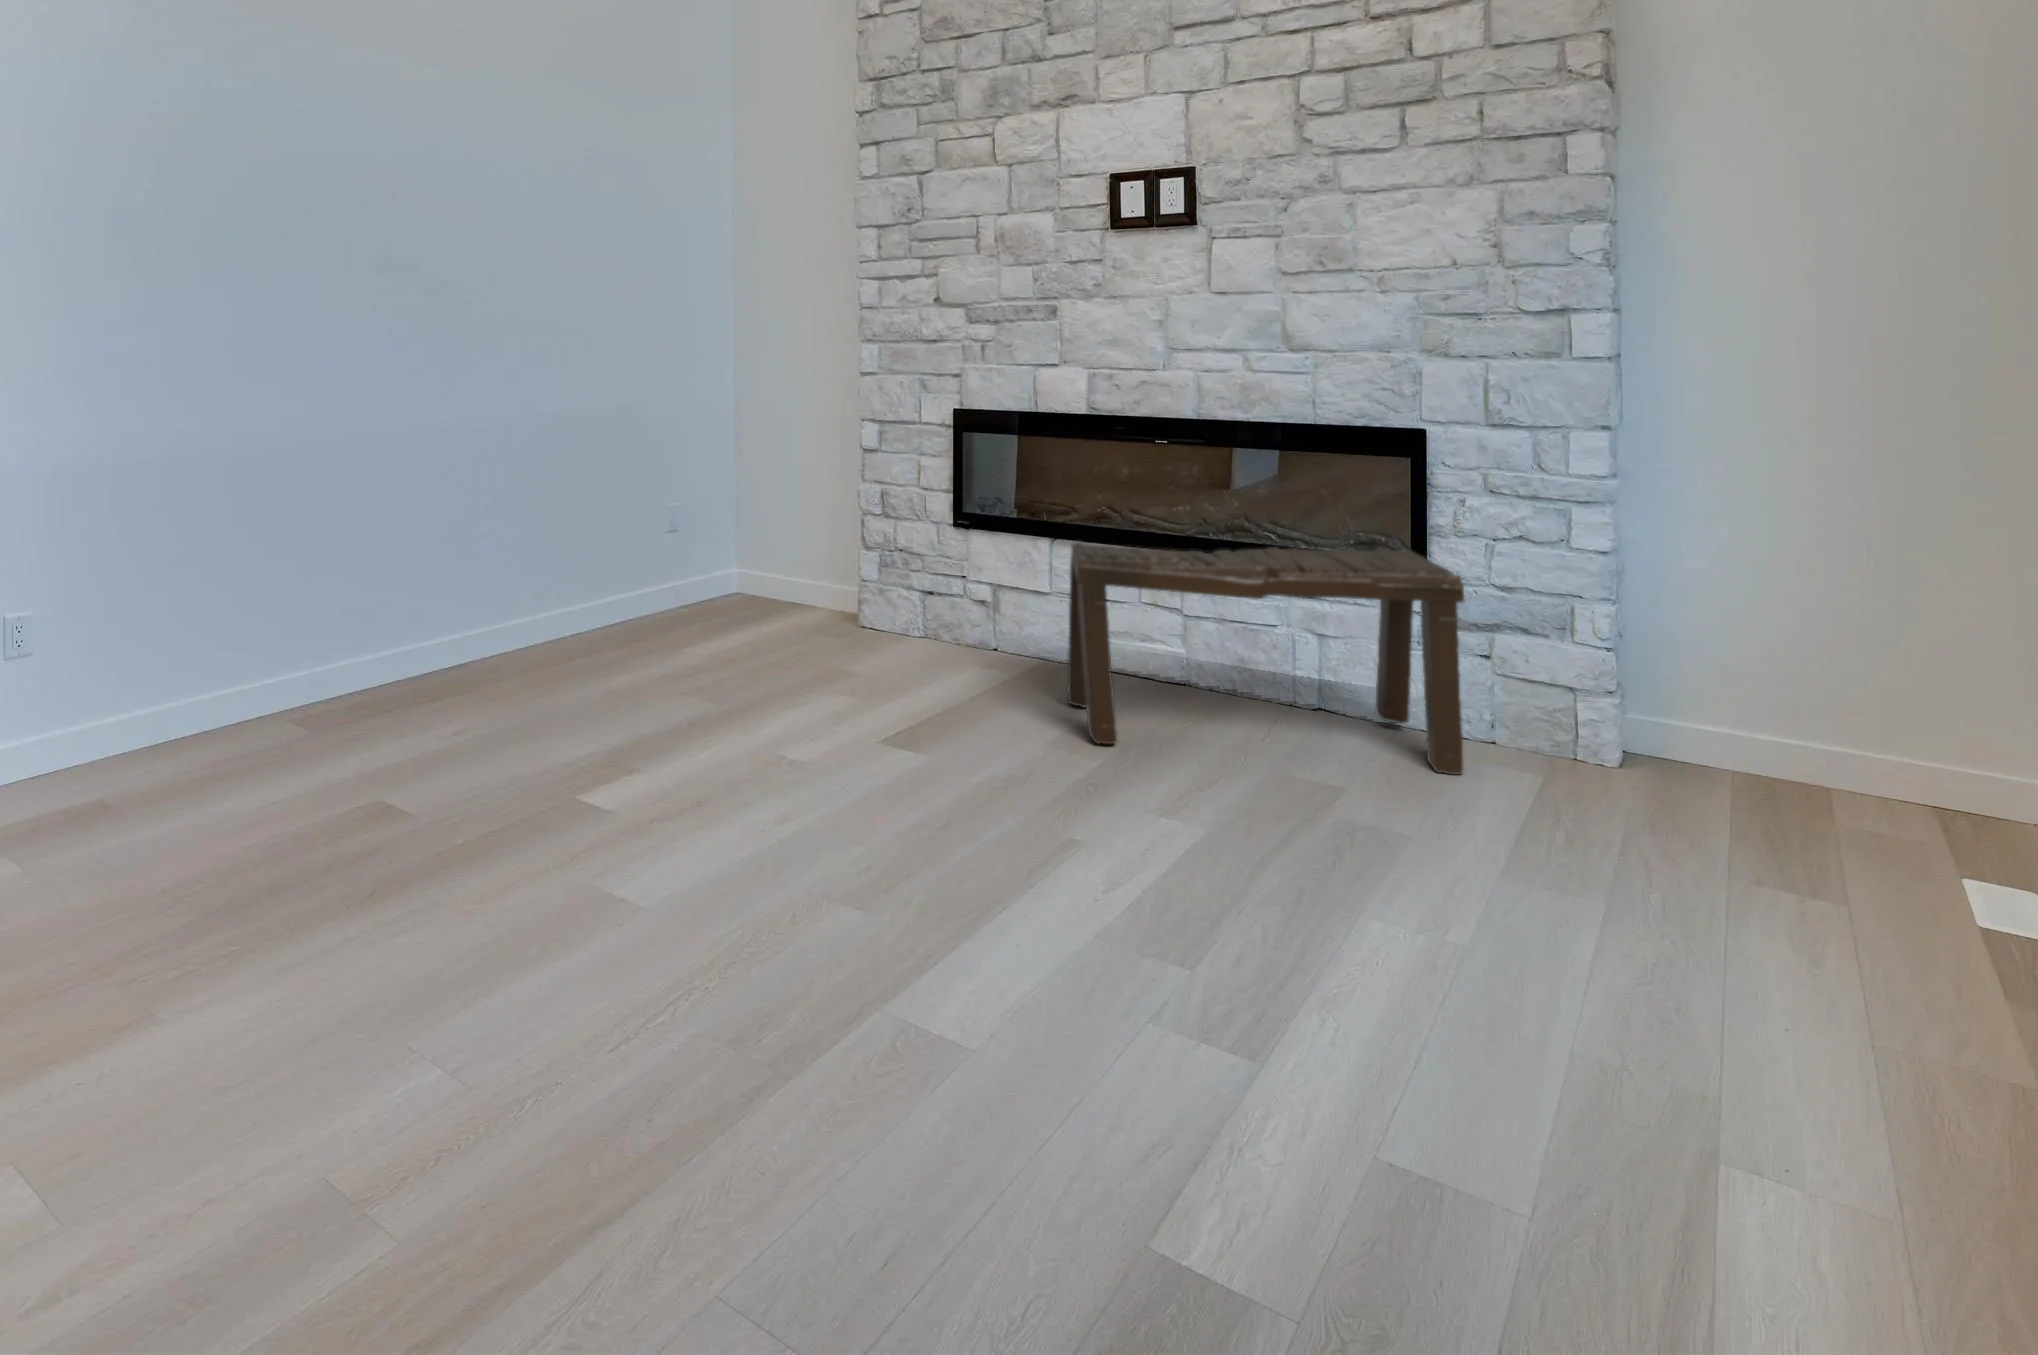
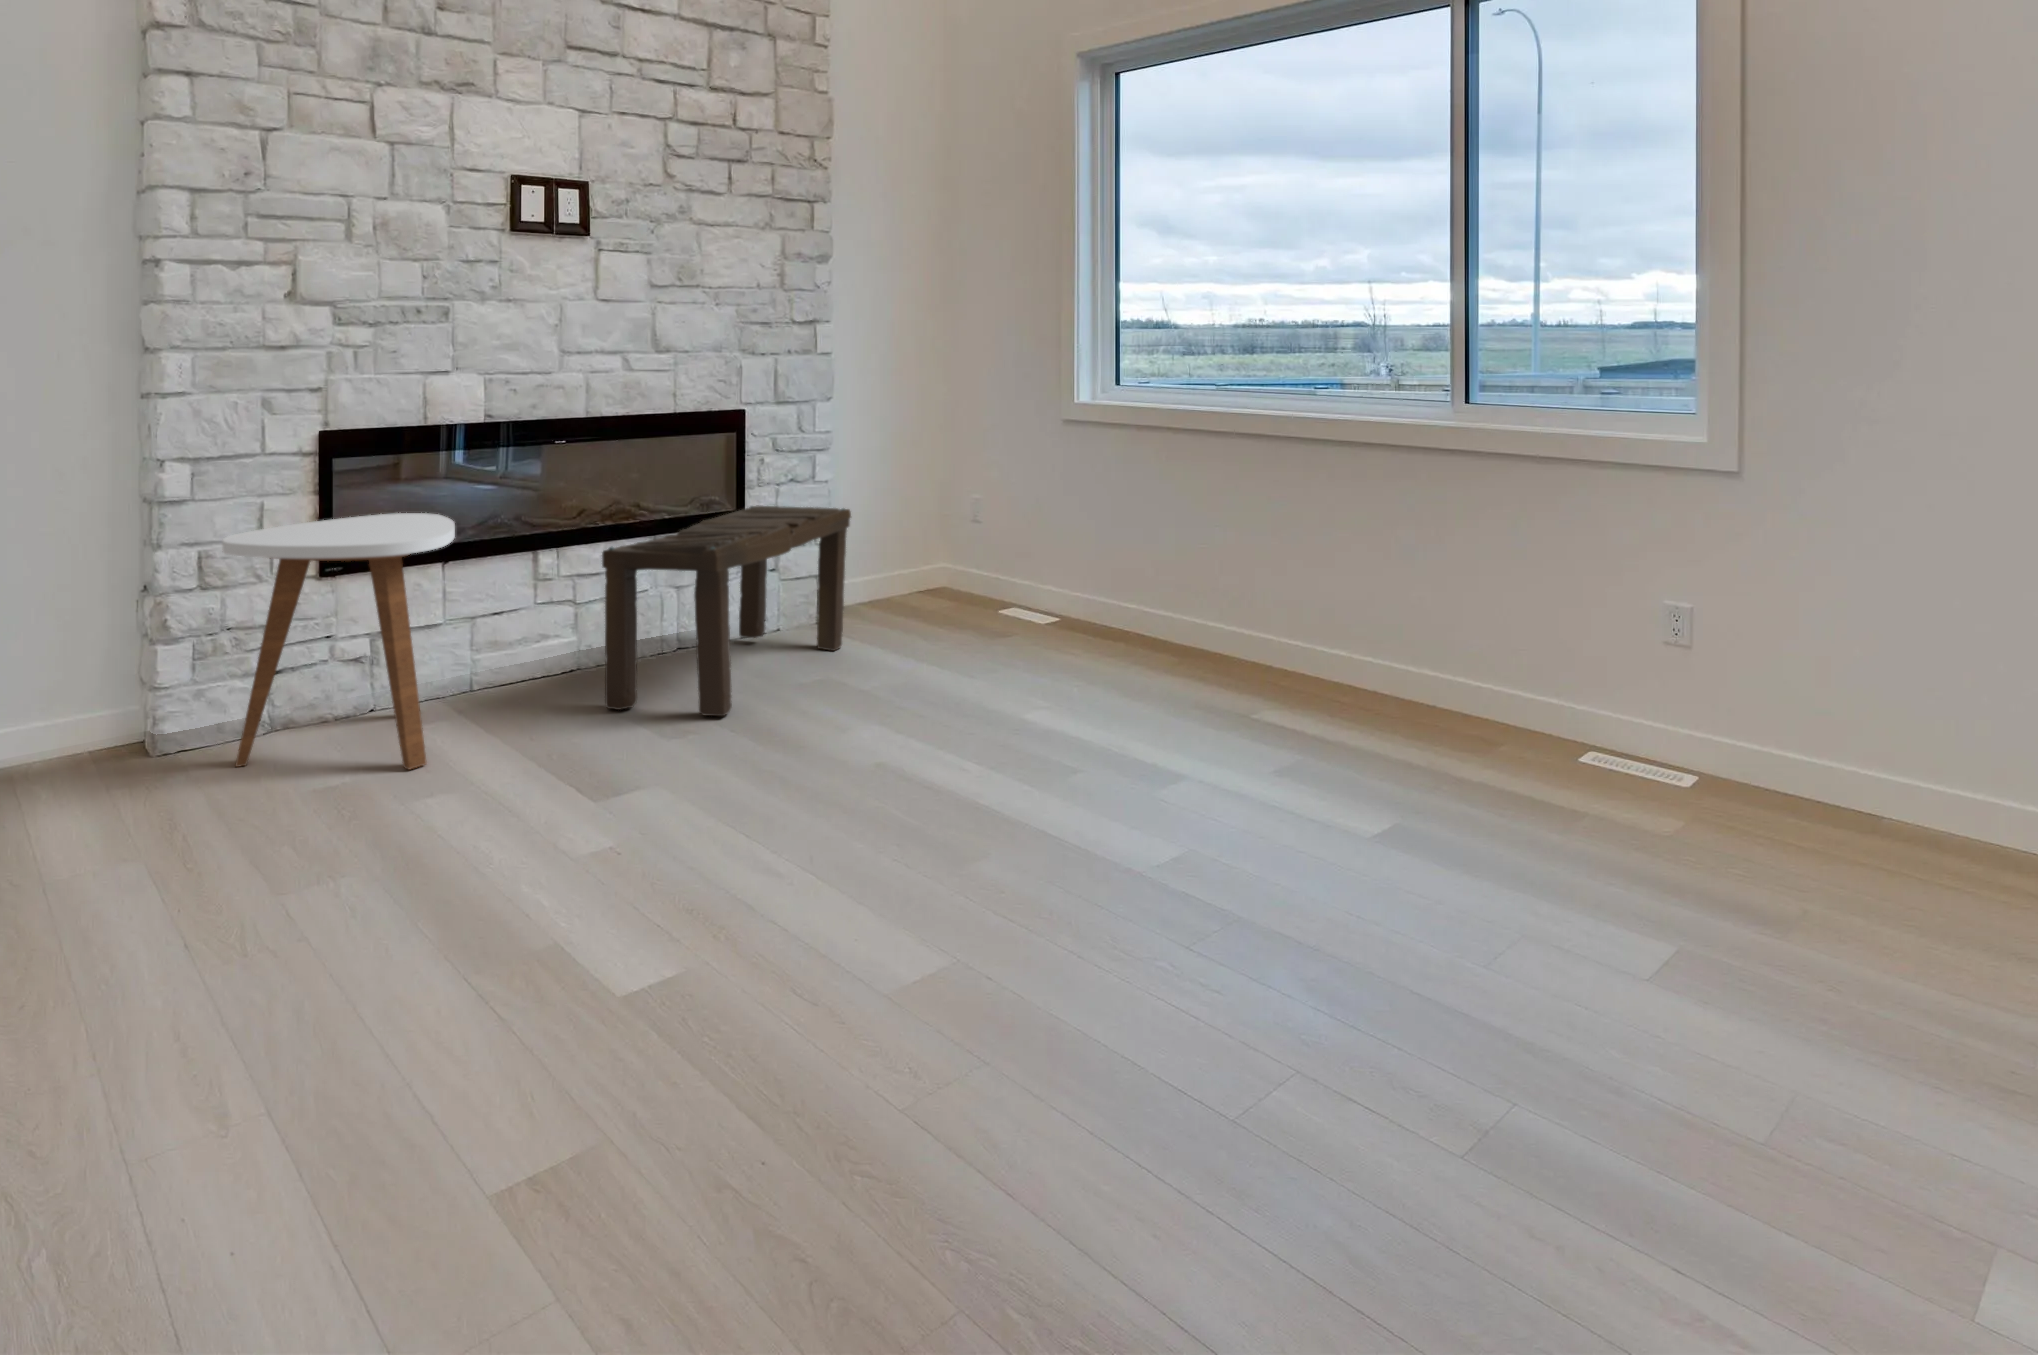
side table: none [833,475,996,672] -> present [222,513,455,769]

